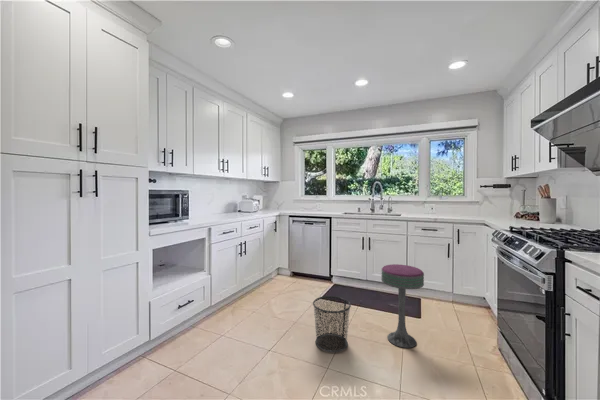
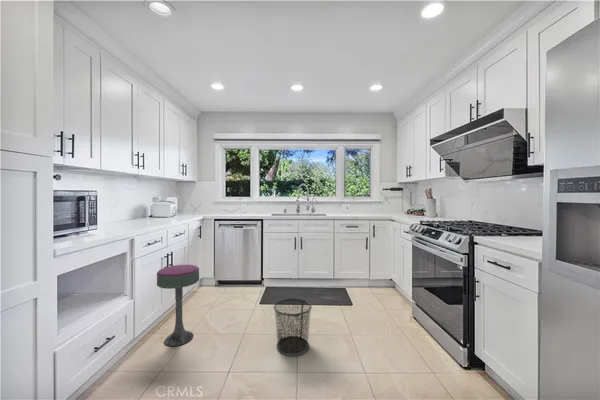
bar stool: present [381,264,424,348] -> present [157,265,199,346]

